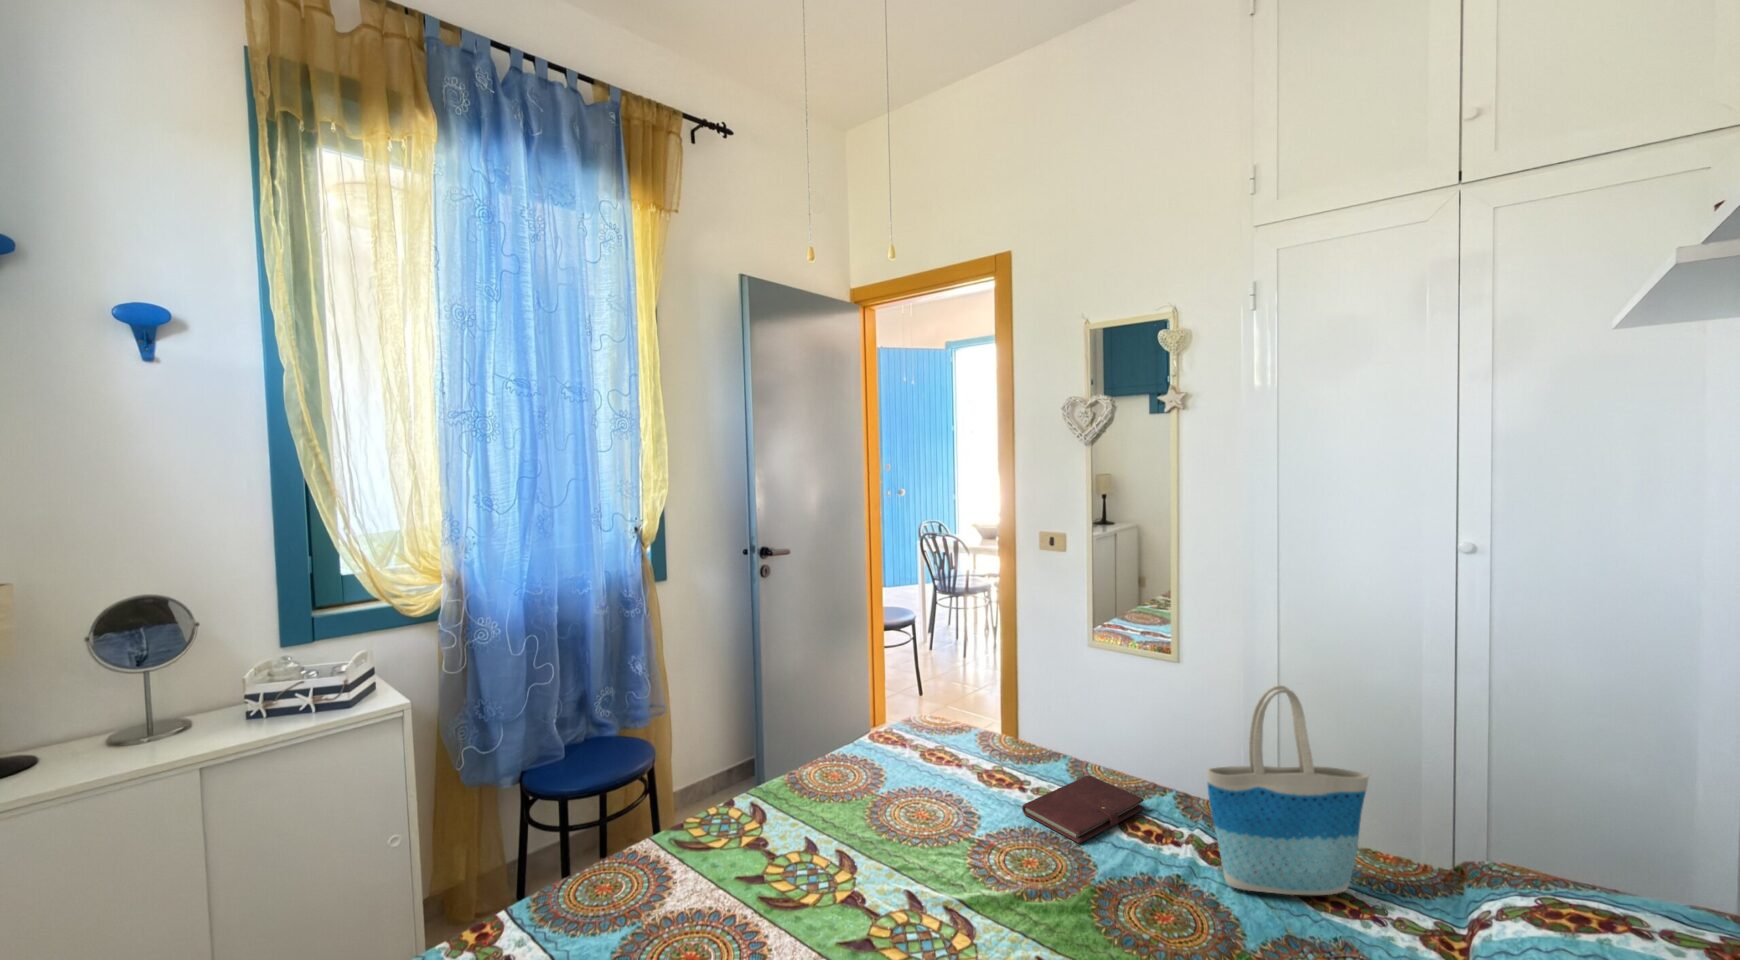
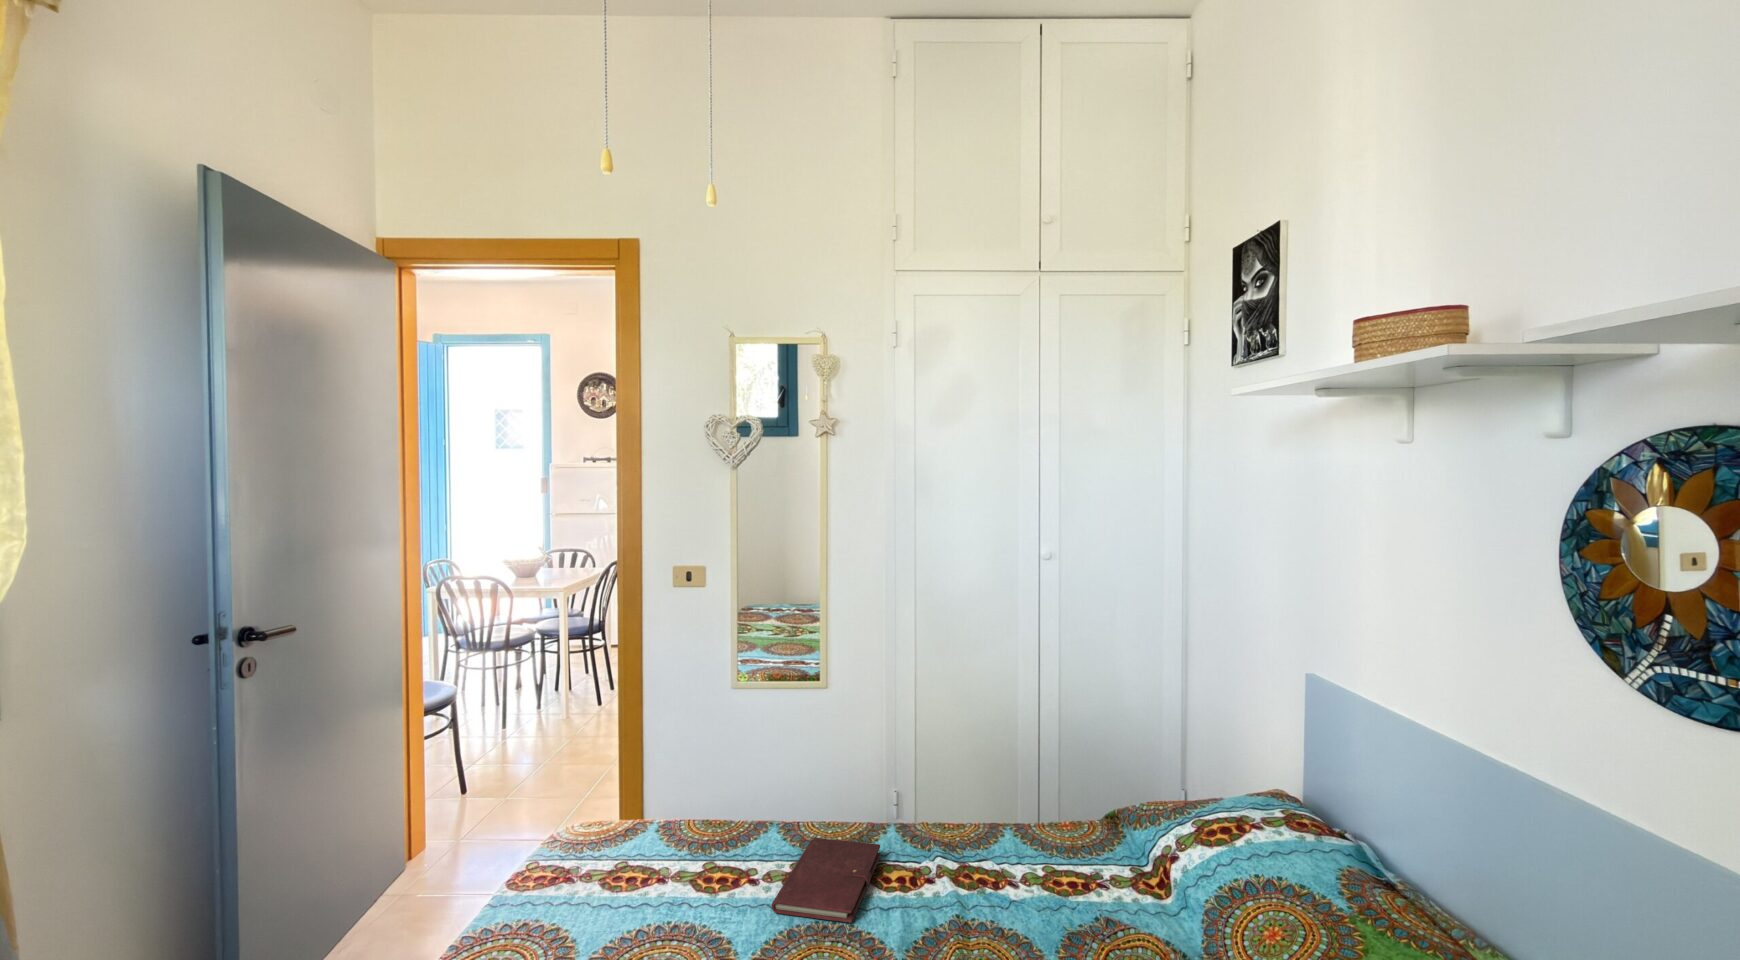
tote bag: present [1207,685,1368,895] -> none [978,698,1081,906]

